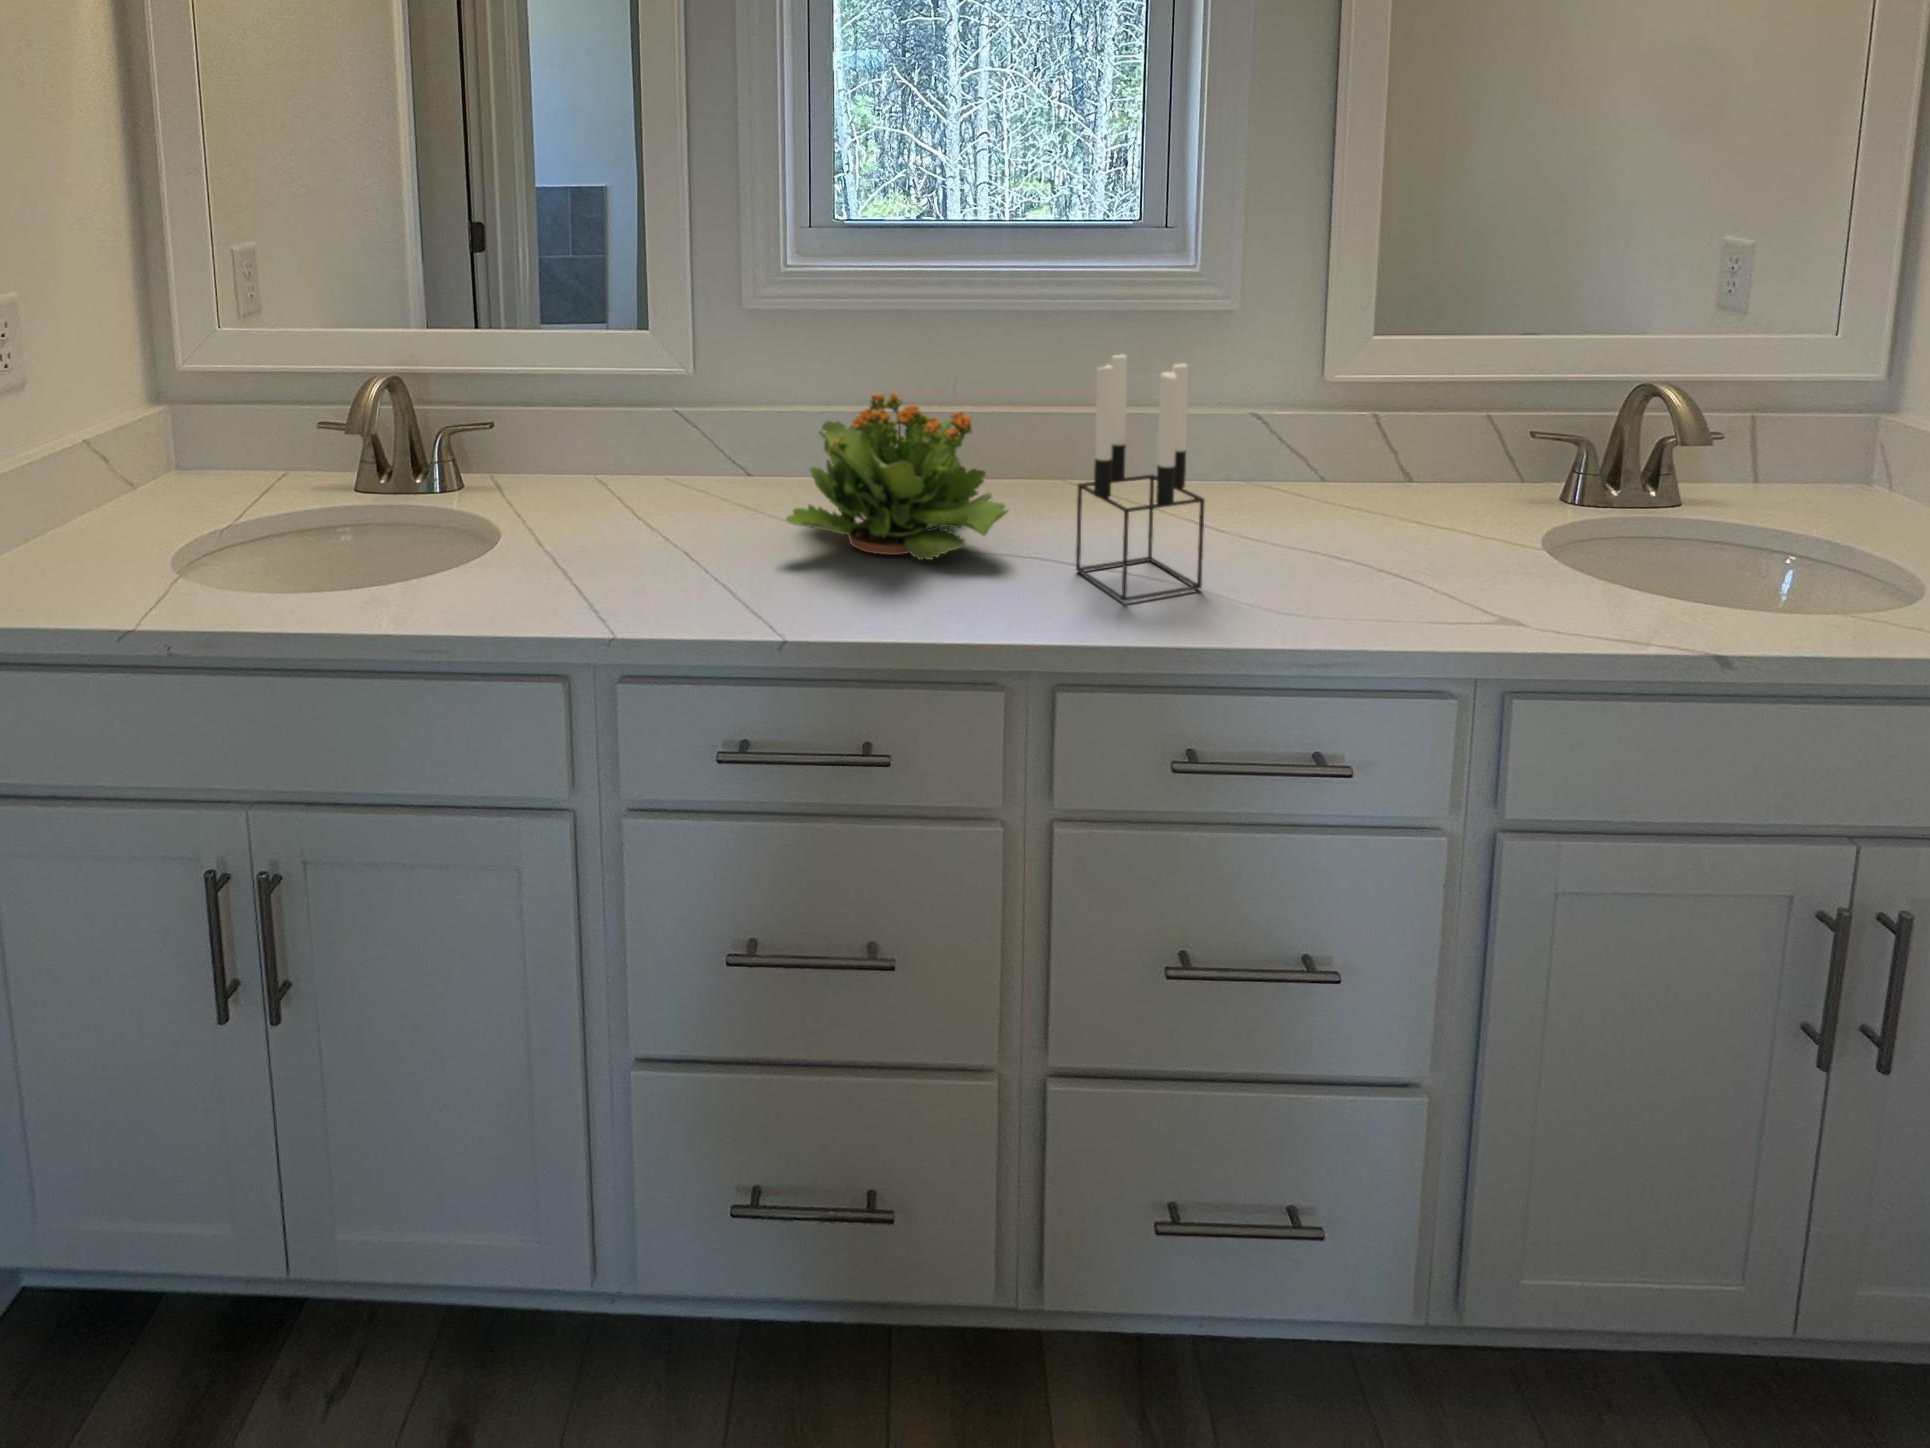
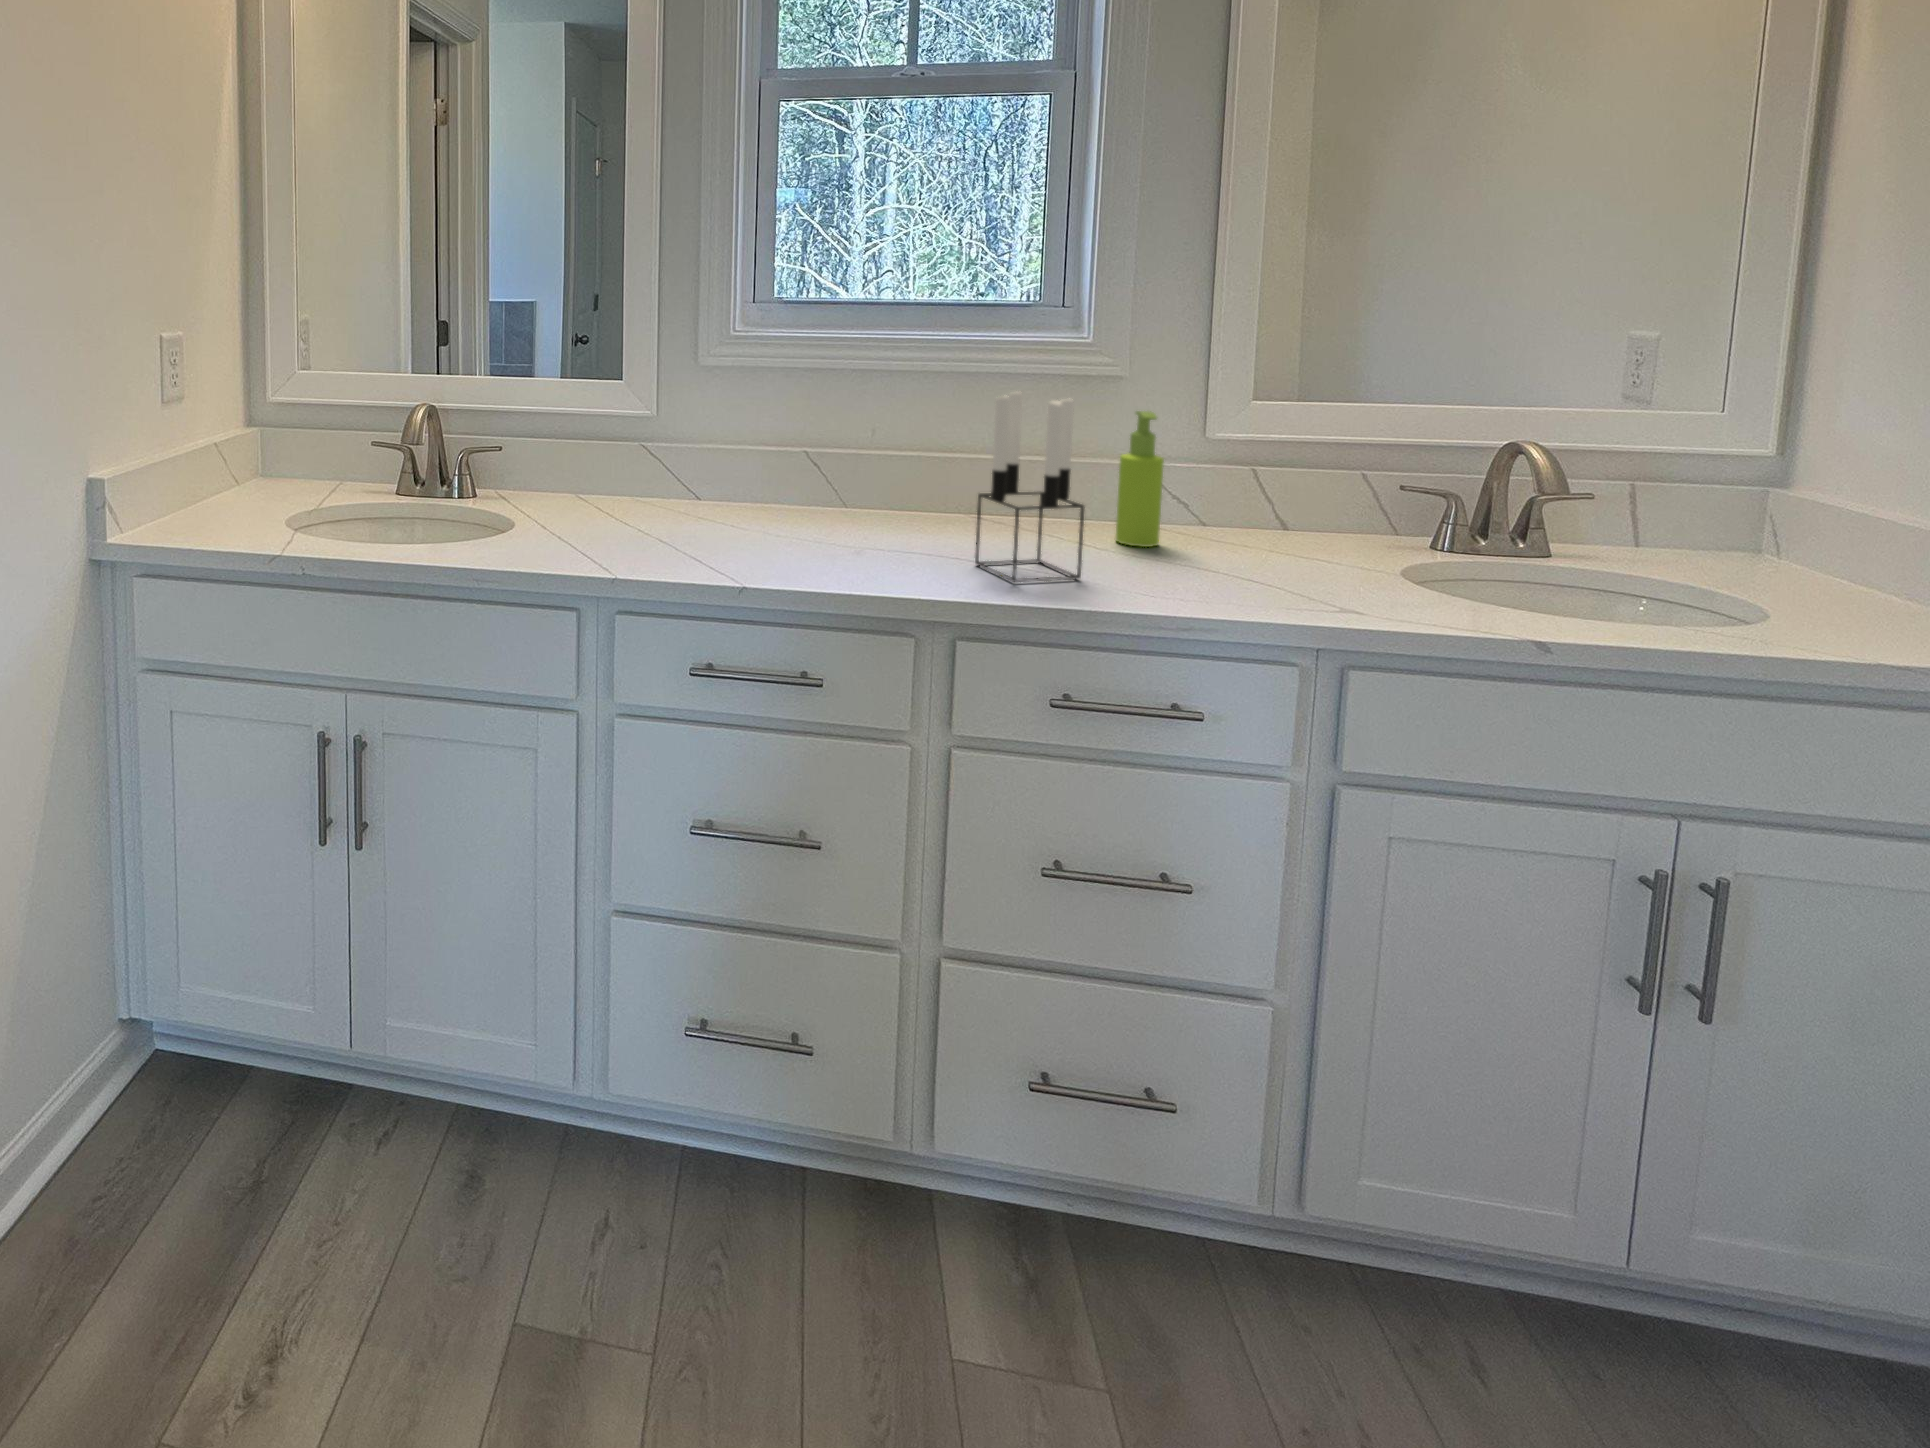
soap dispenser: none [1232,361,1285,523] -> present [1116,411,1164,547]
potted flower: present [786,393,1008,560] -> none [739,424,920,552]

